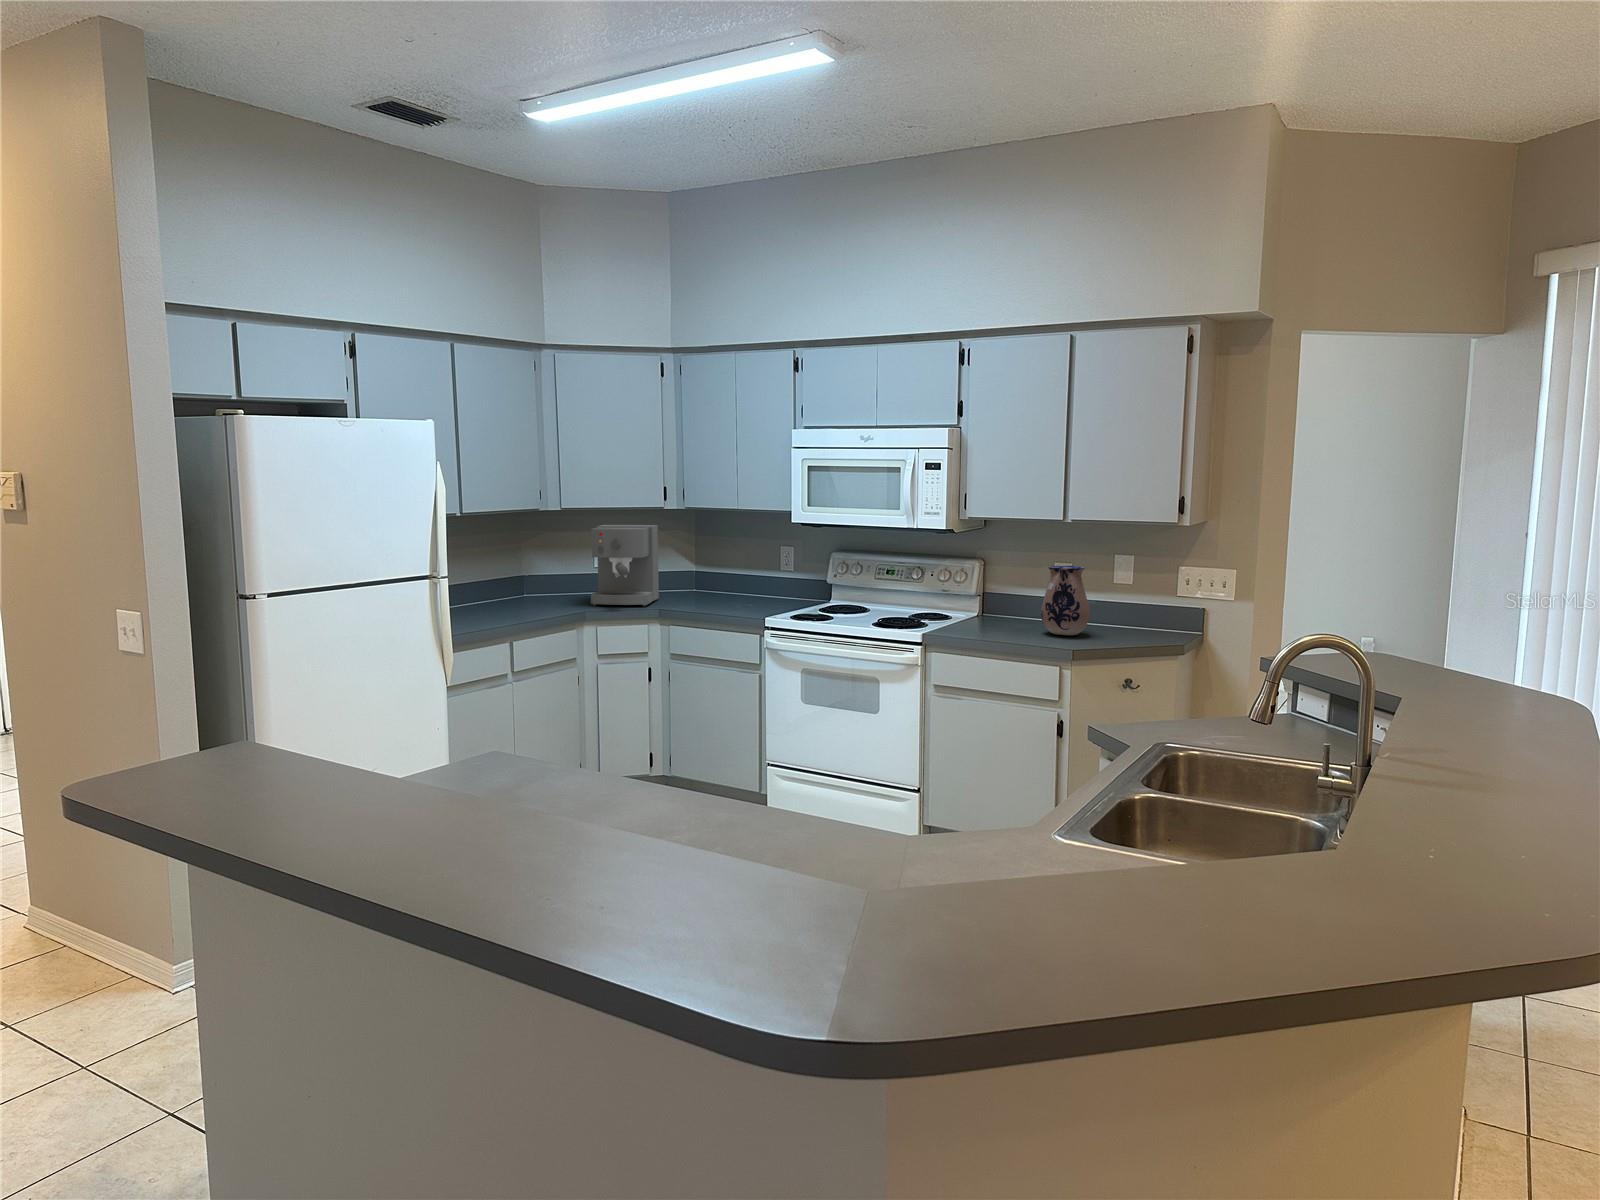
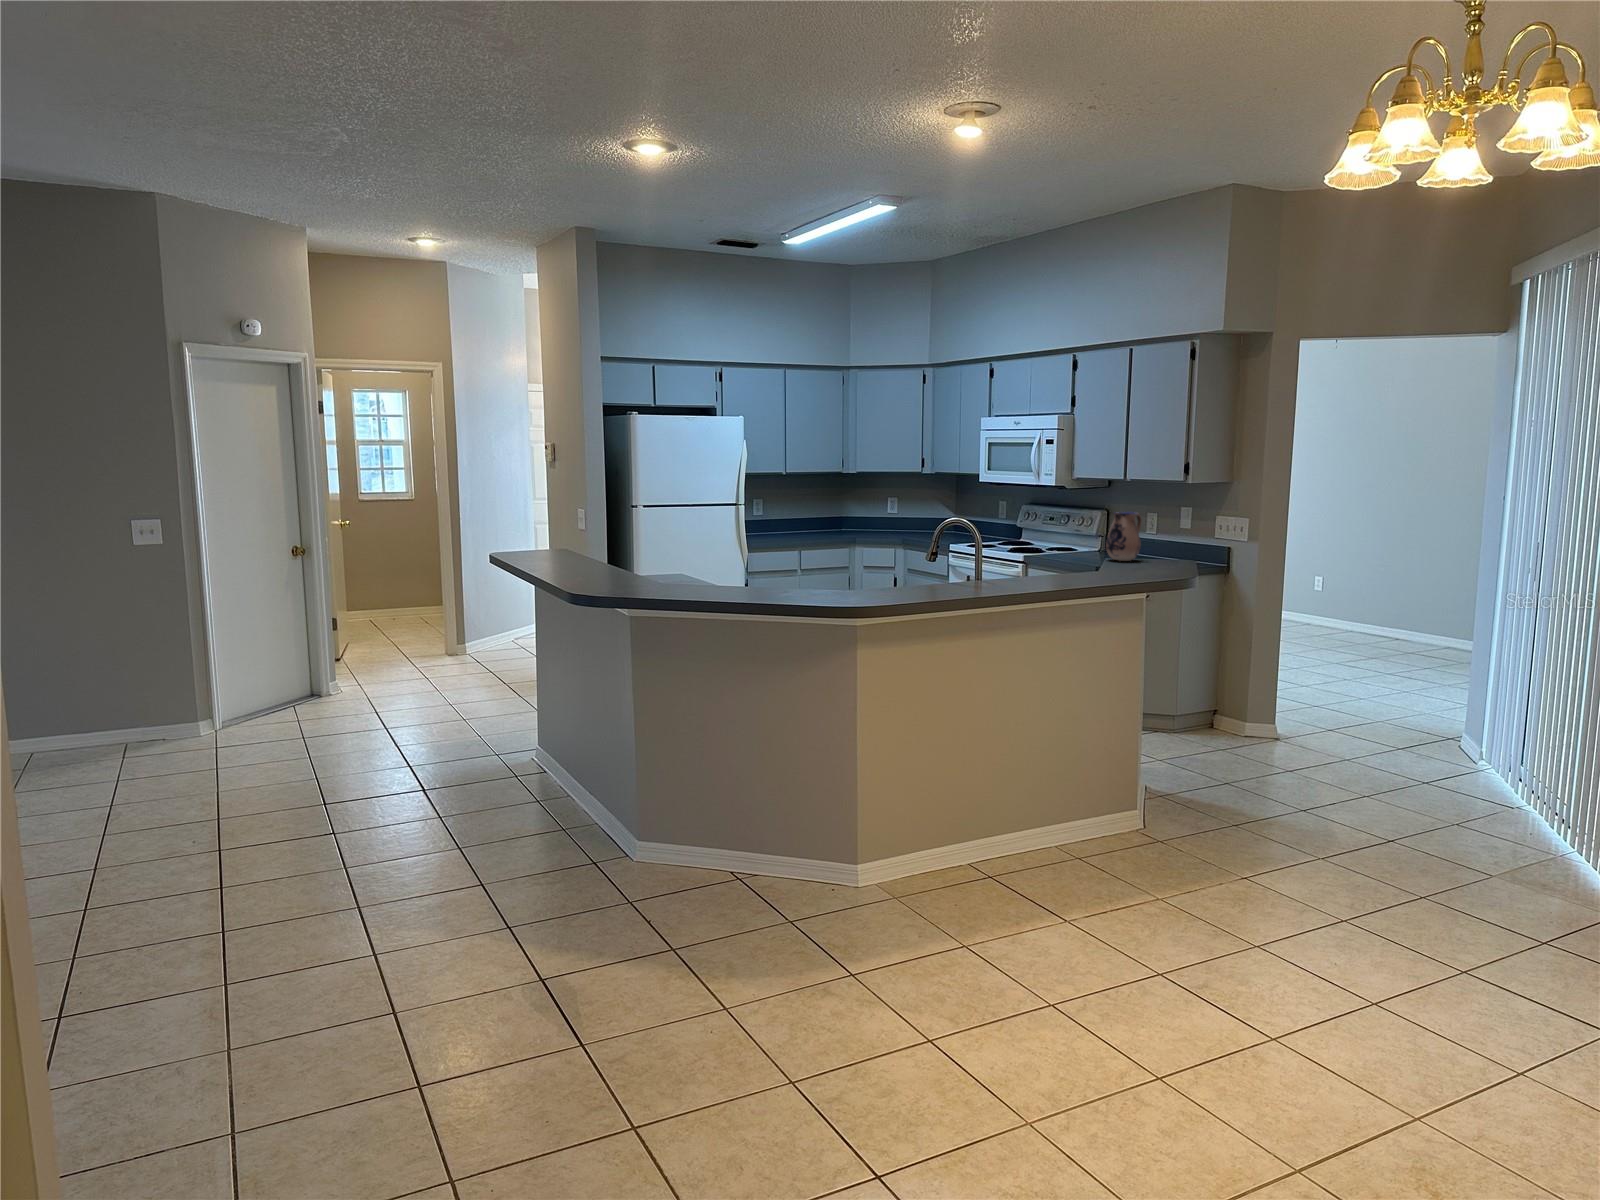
coffee maker: present [591,525,659,606] -> none [869,484,920,538]

